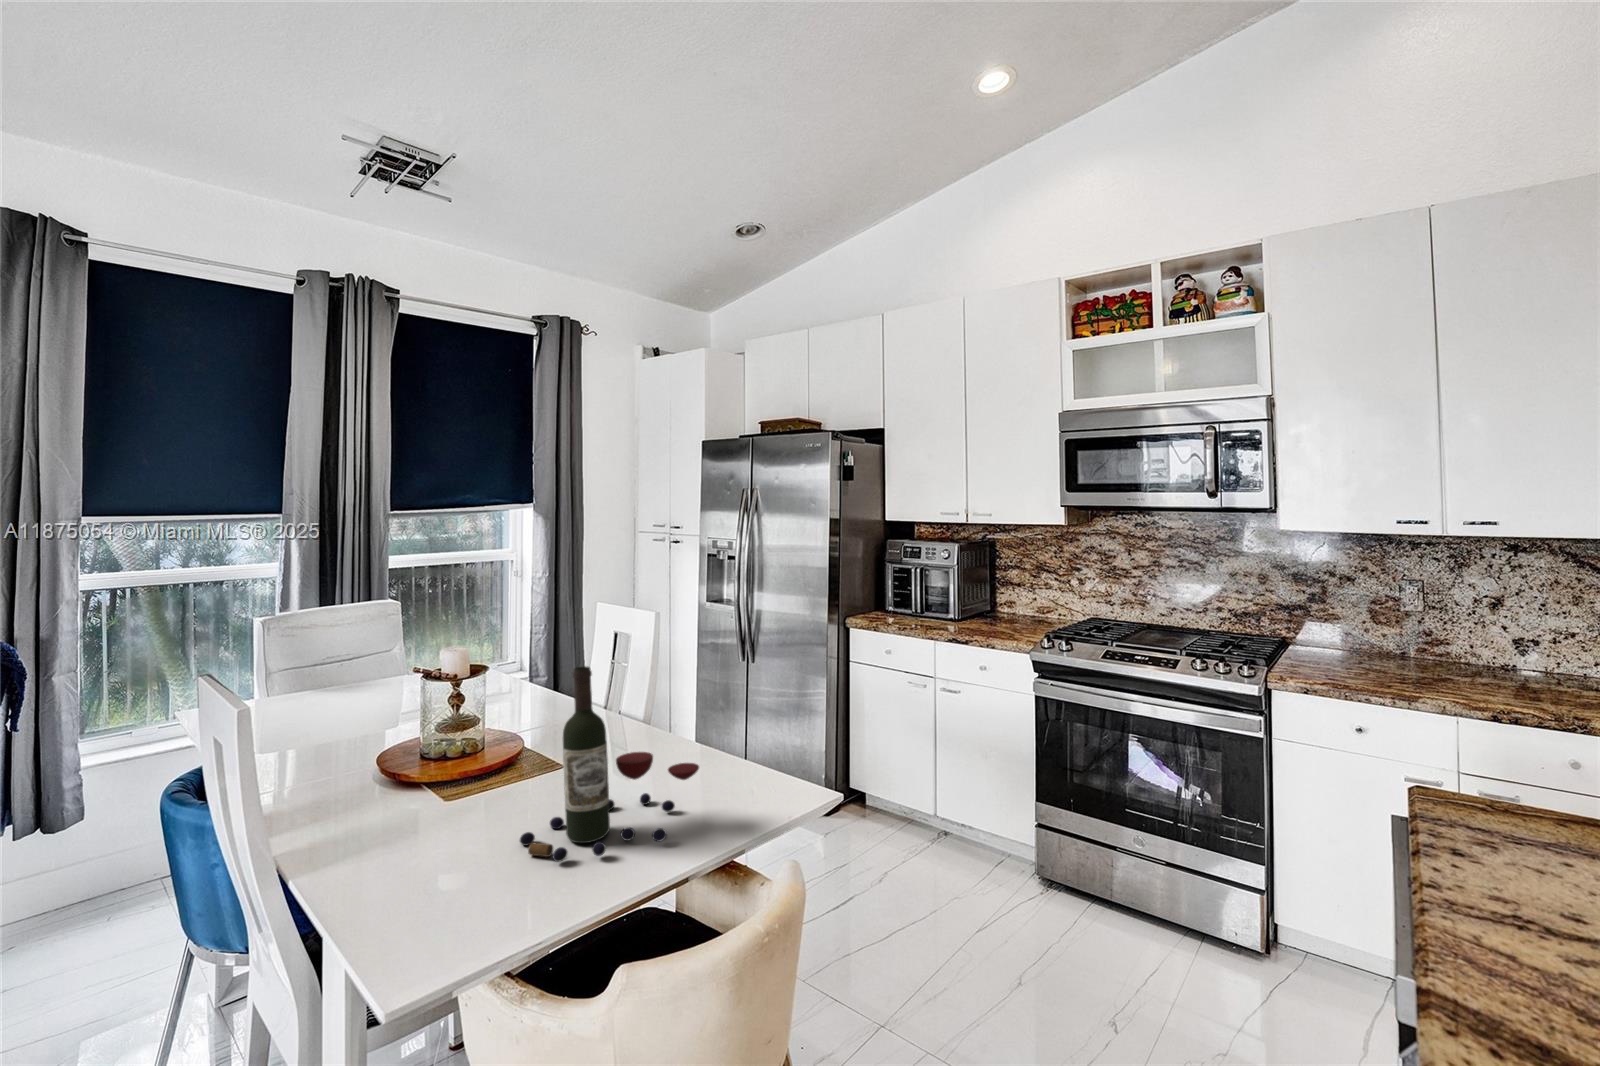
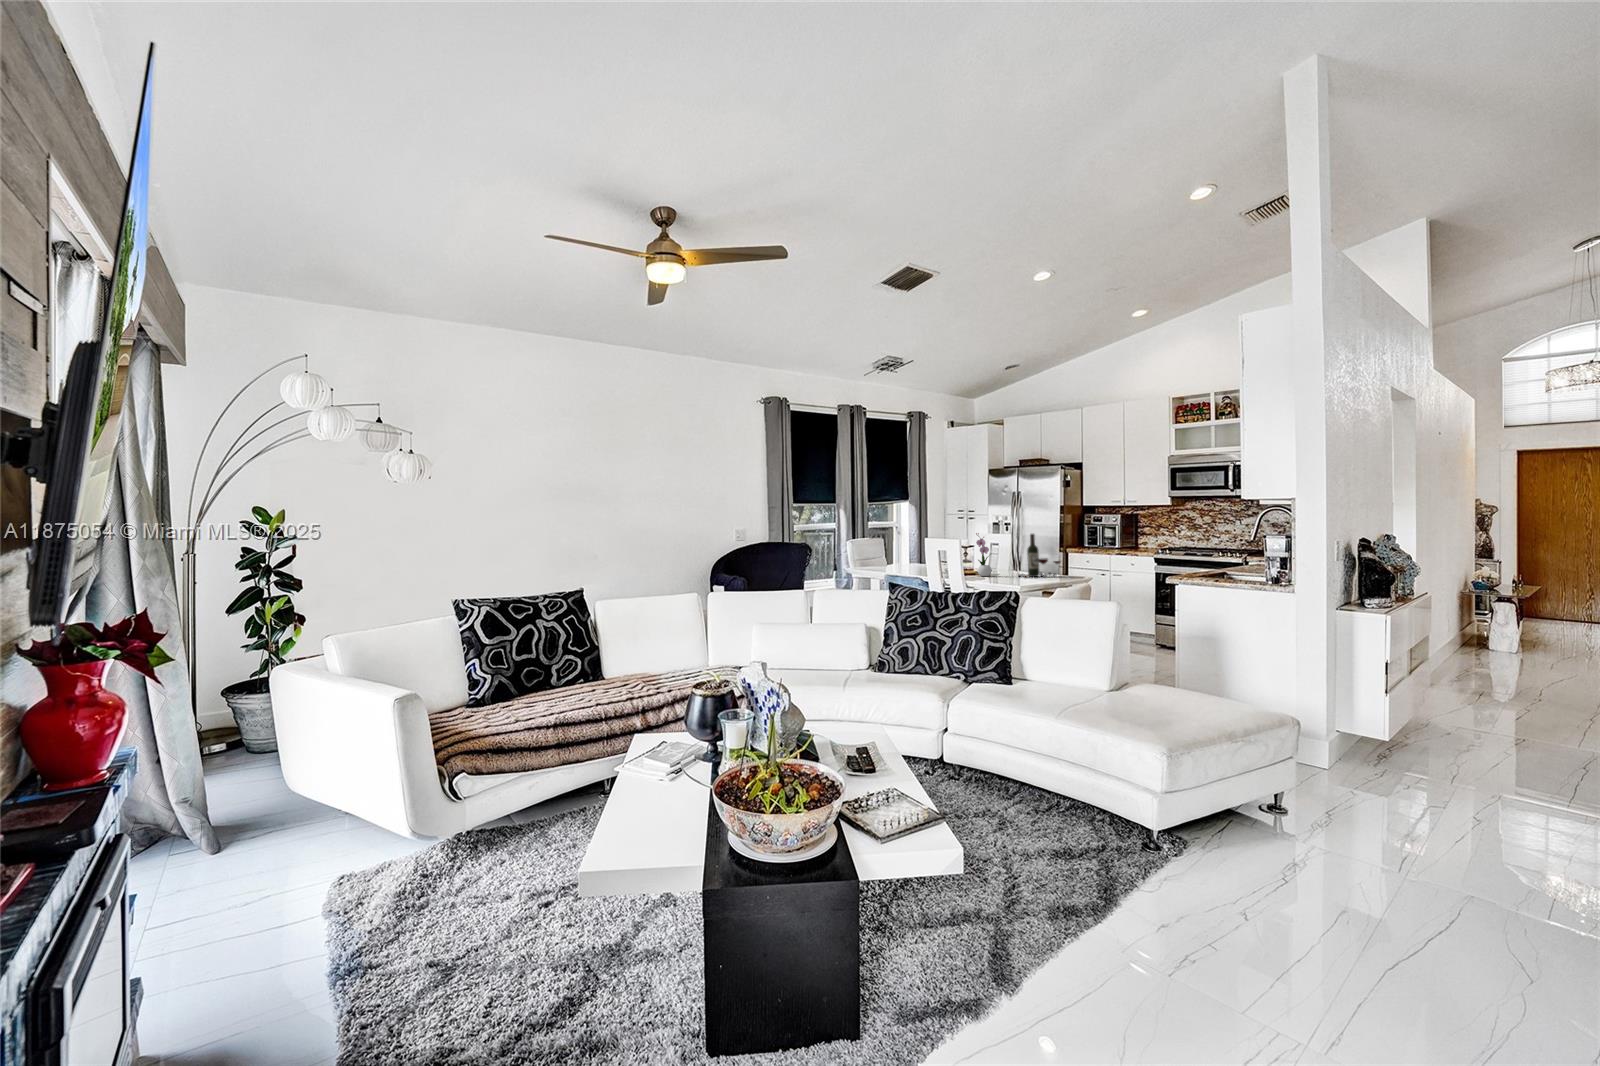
flower arrangement: none [347,667,441,844] -> present [976,533,992,576]

